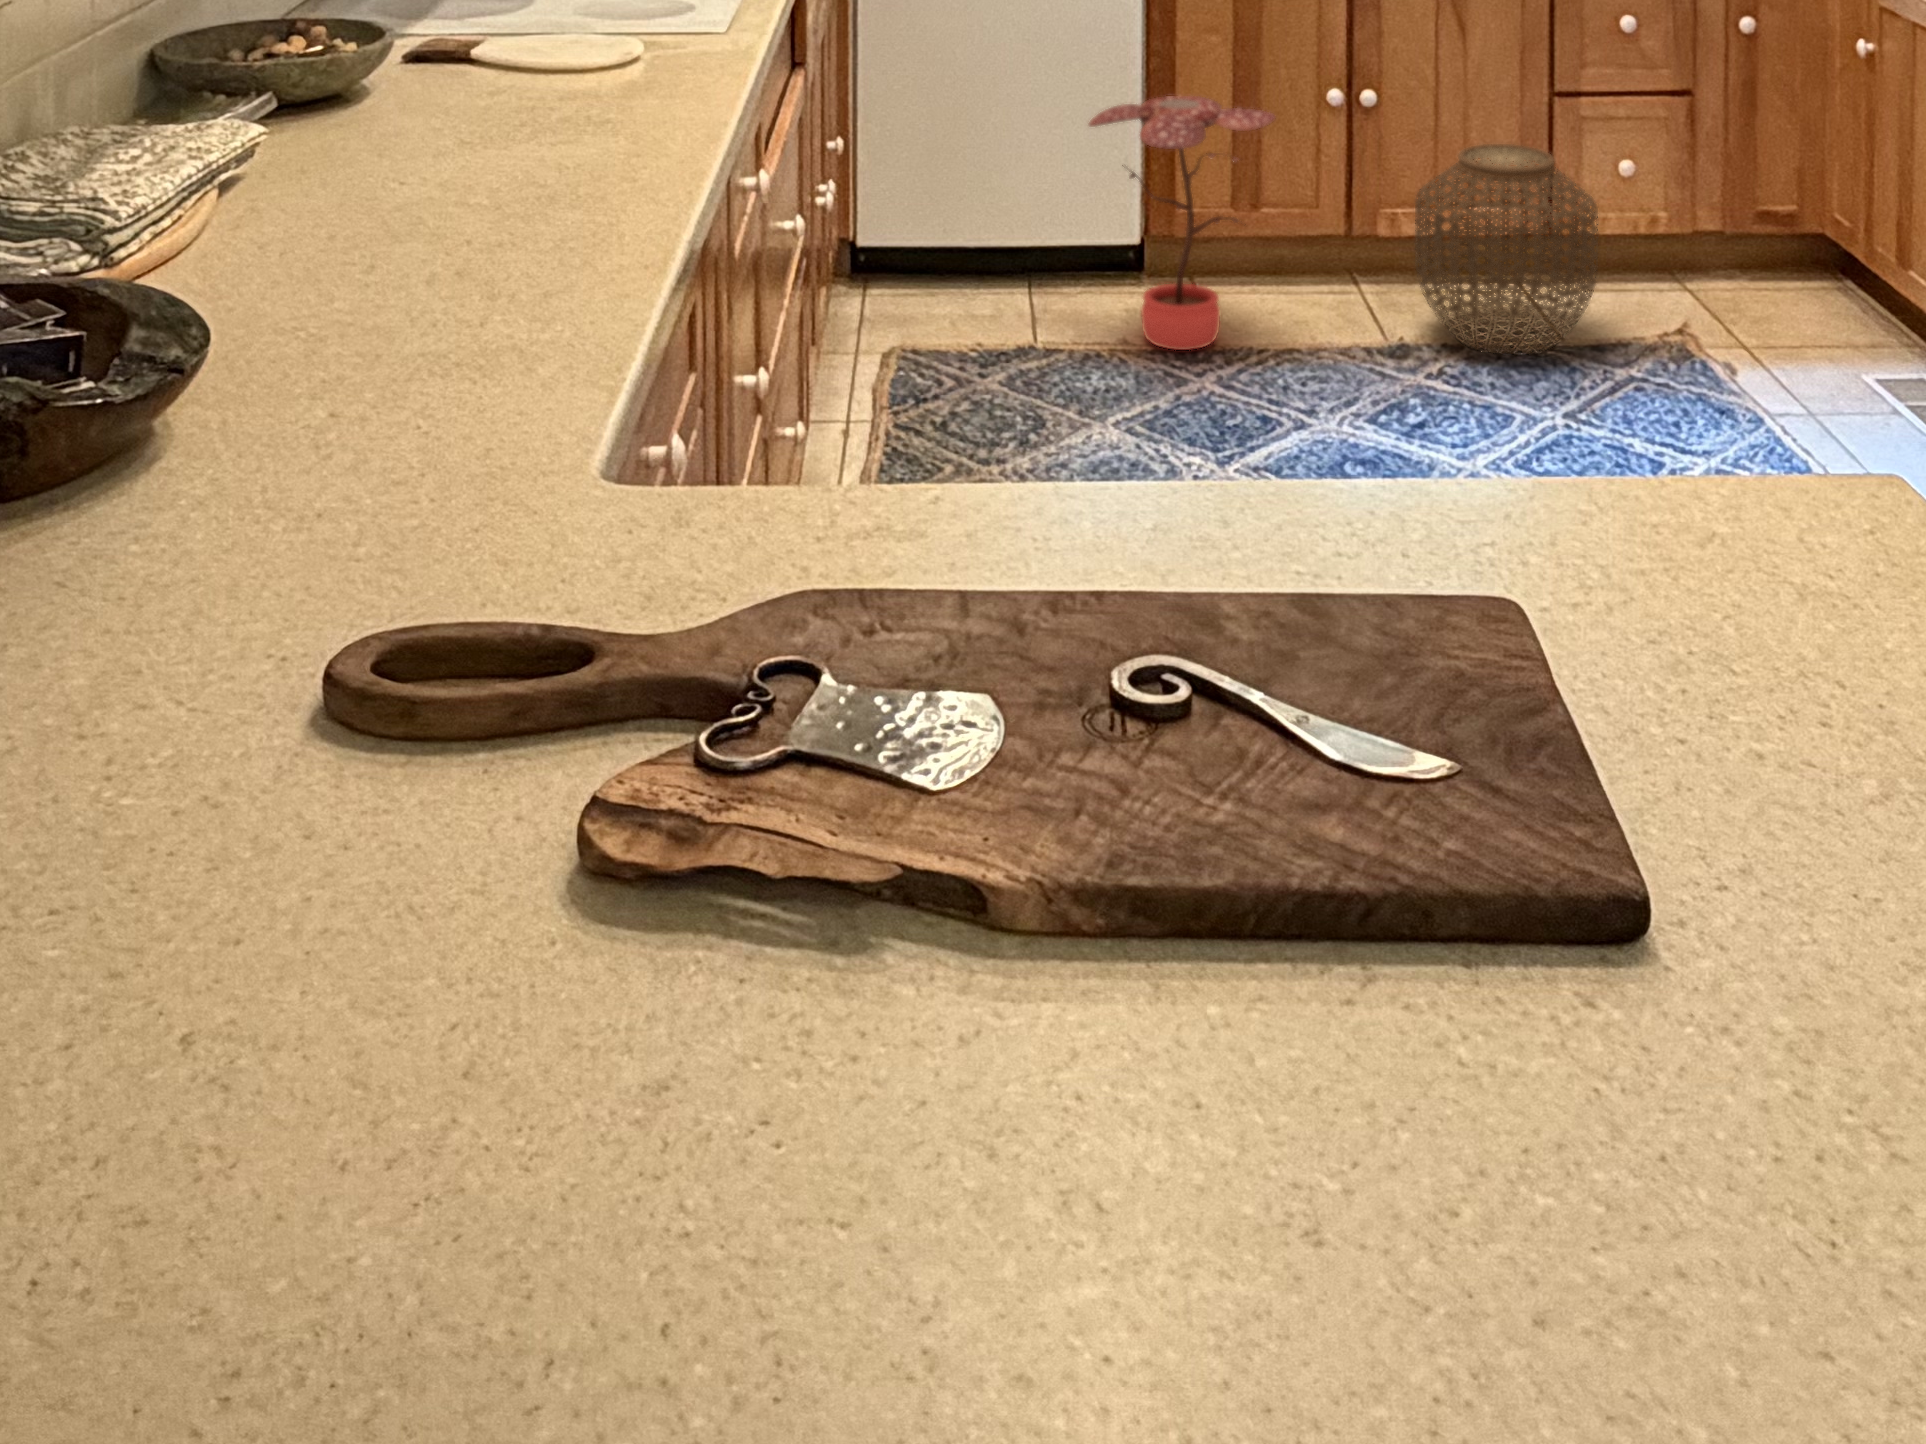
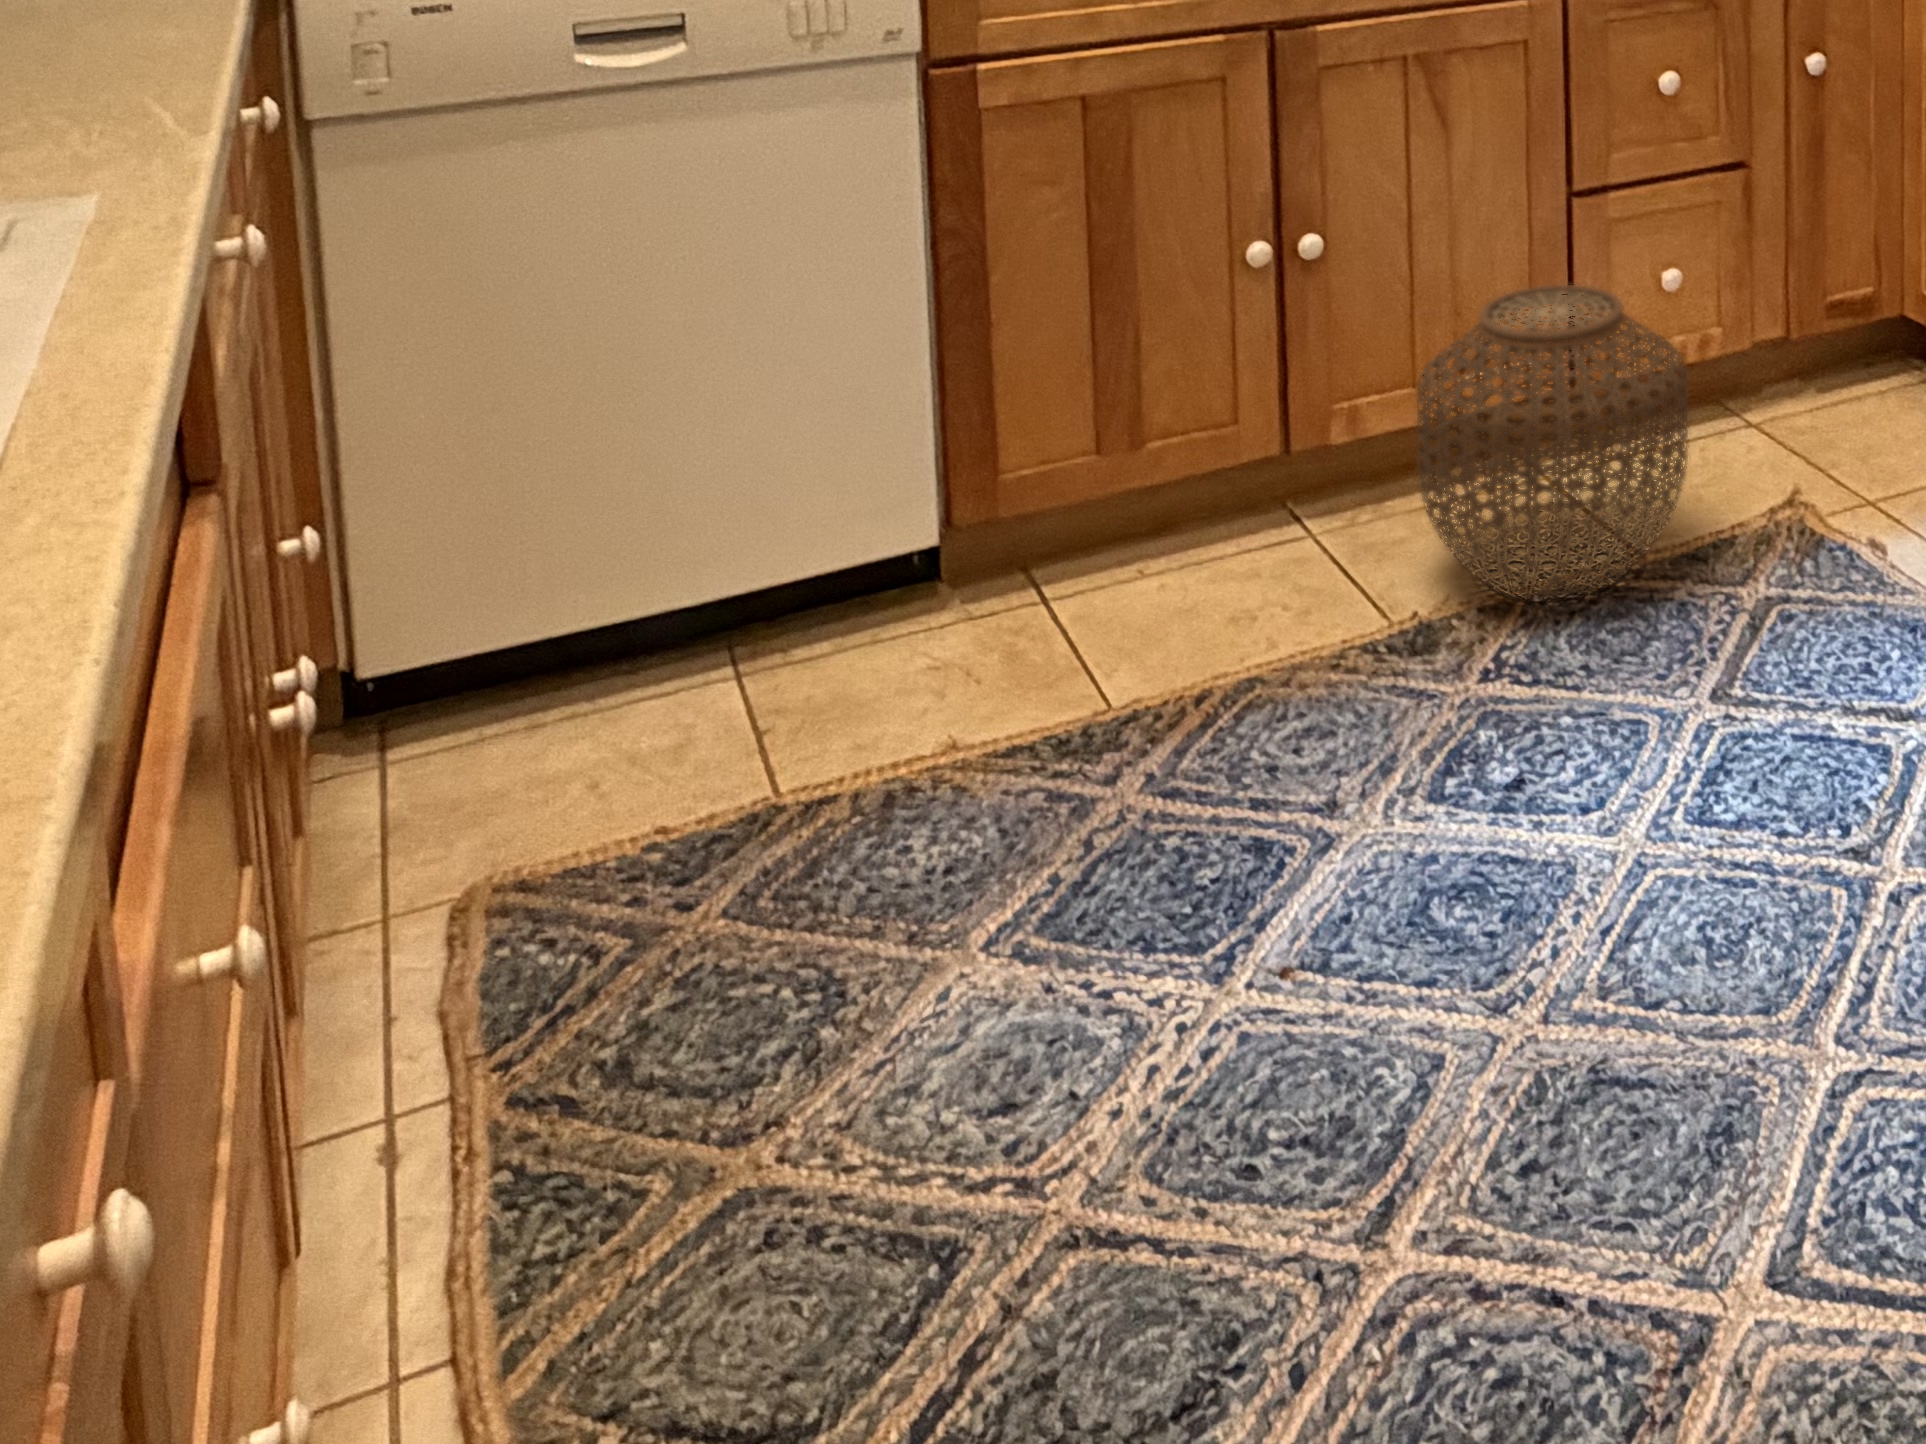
potted plant: present [1089,96,1276,350] -> none [852,299,1198,733]

